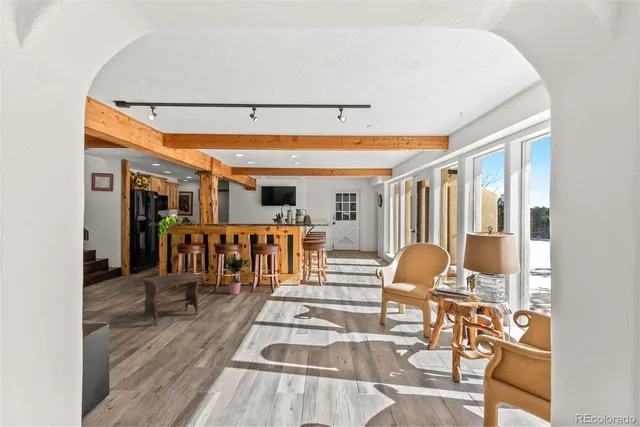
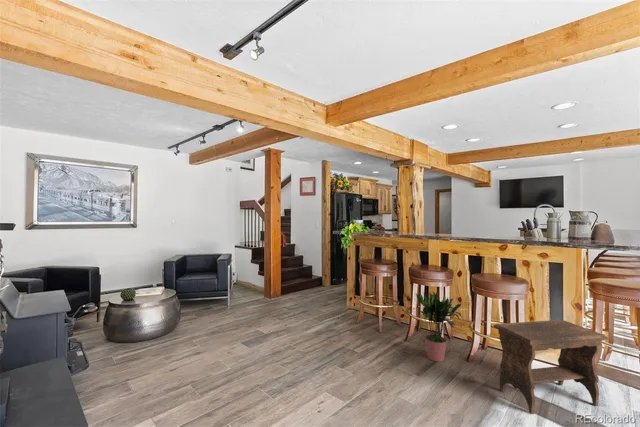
footstool: present [141,272,202,325] -> present [493,320,608,414]

